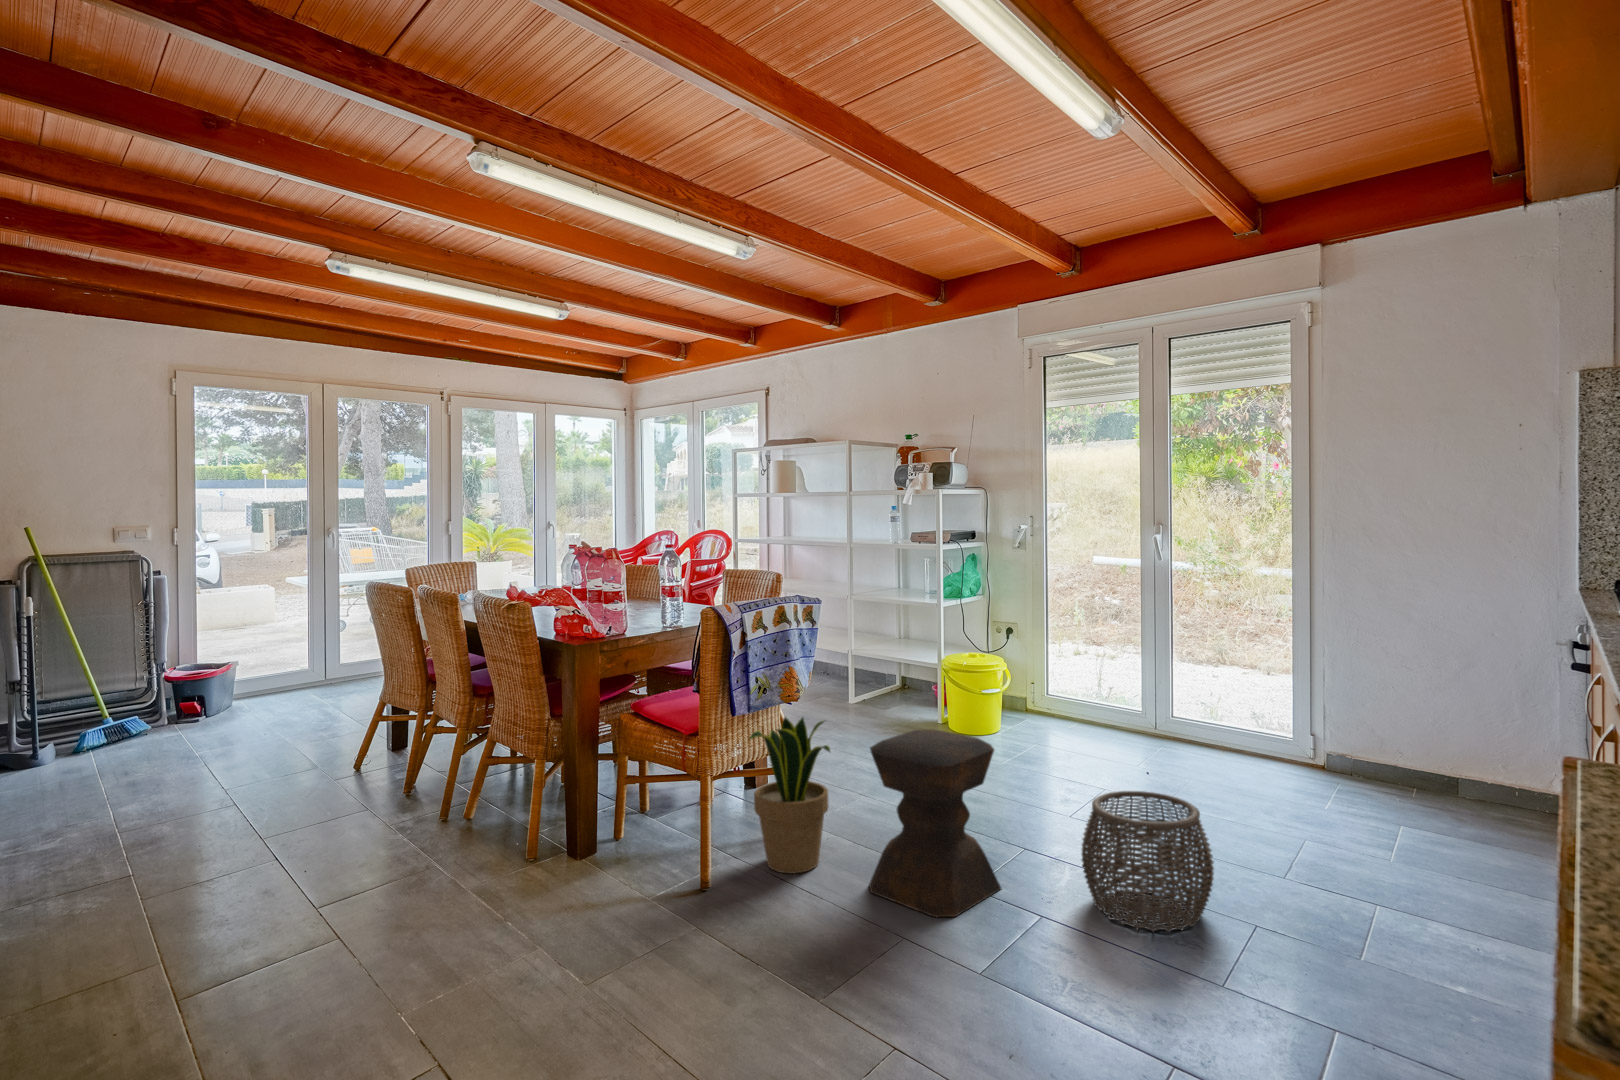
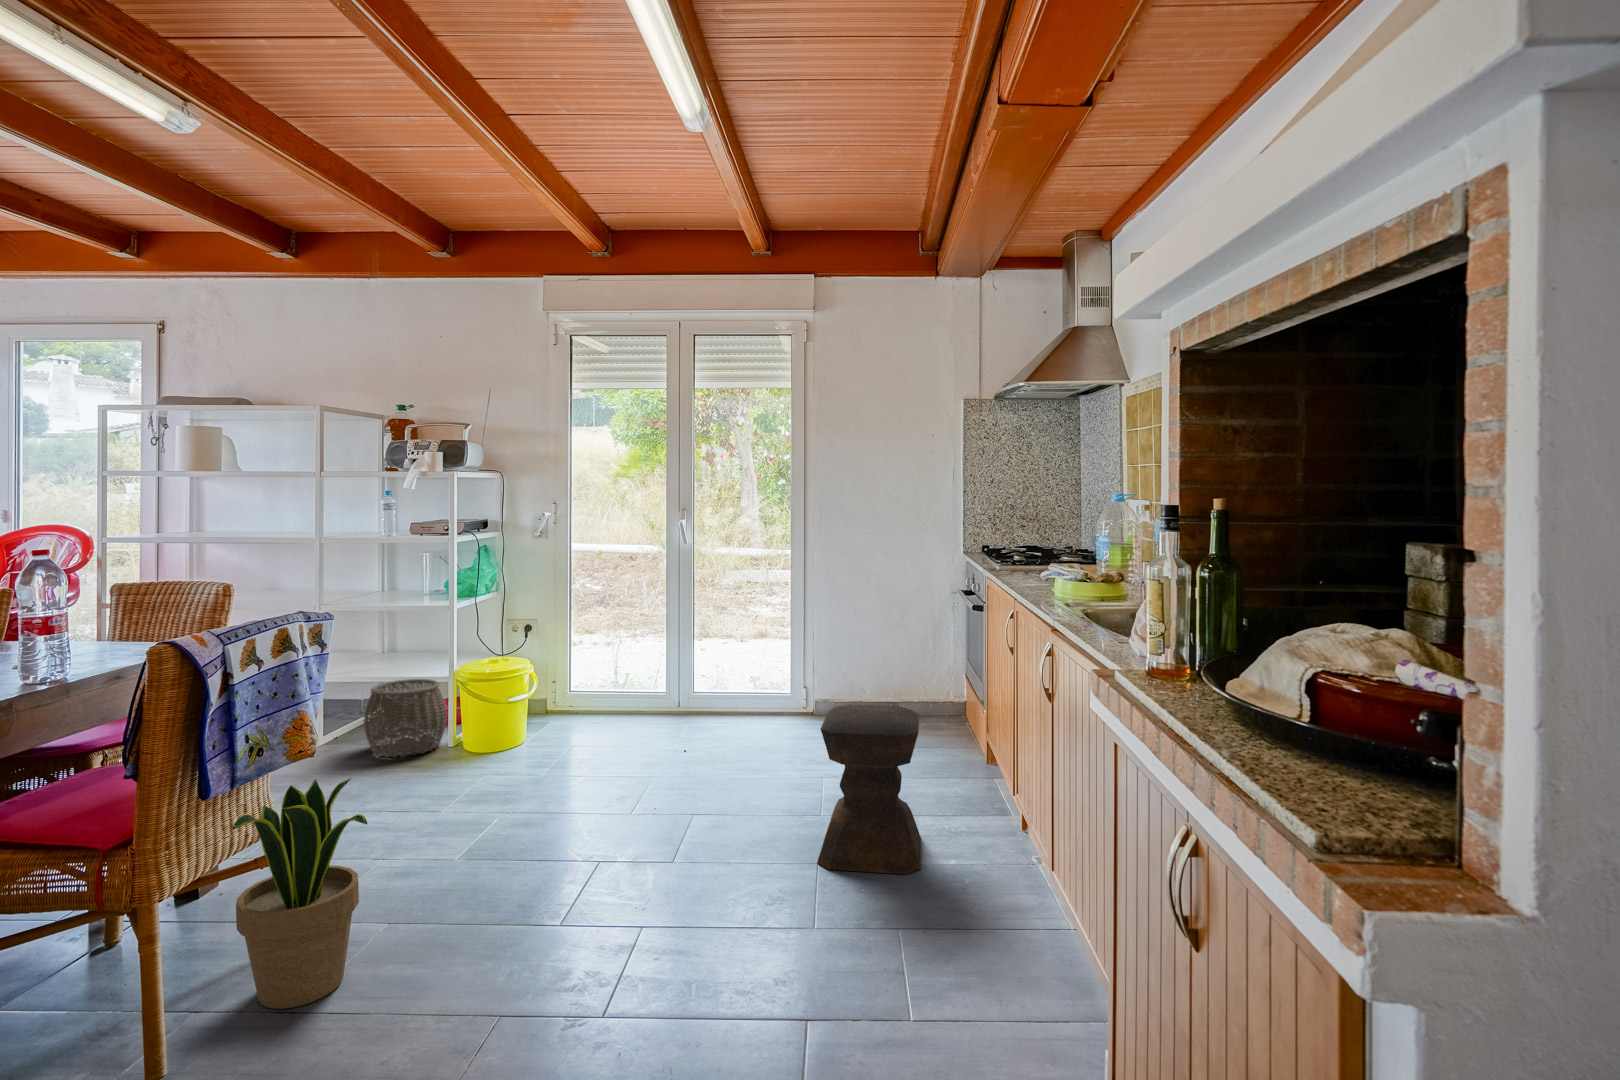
stool: present [869,729,1001,917] -> present [817,704,921,874]
woven basket: present [1082,791,1214,932] -> present [364,679,447,757]

